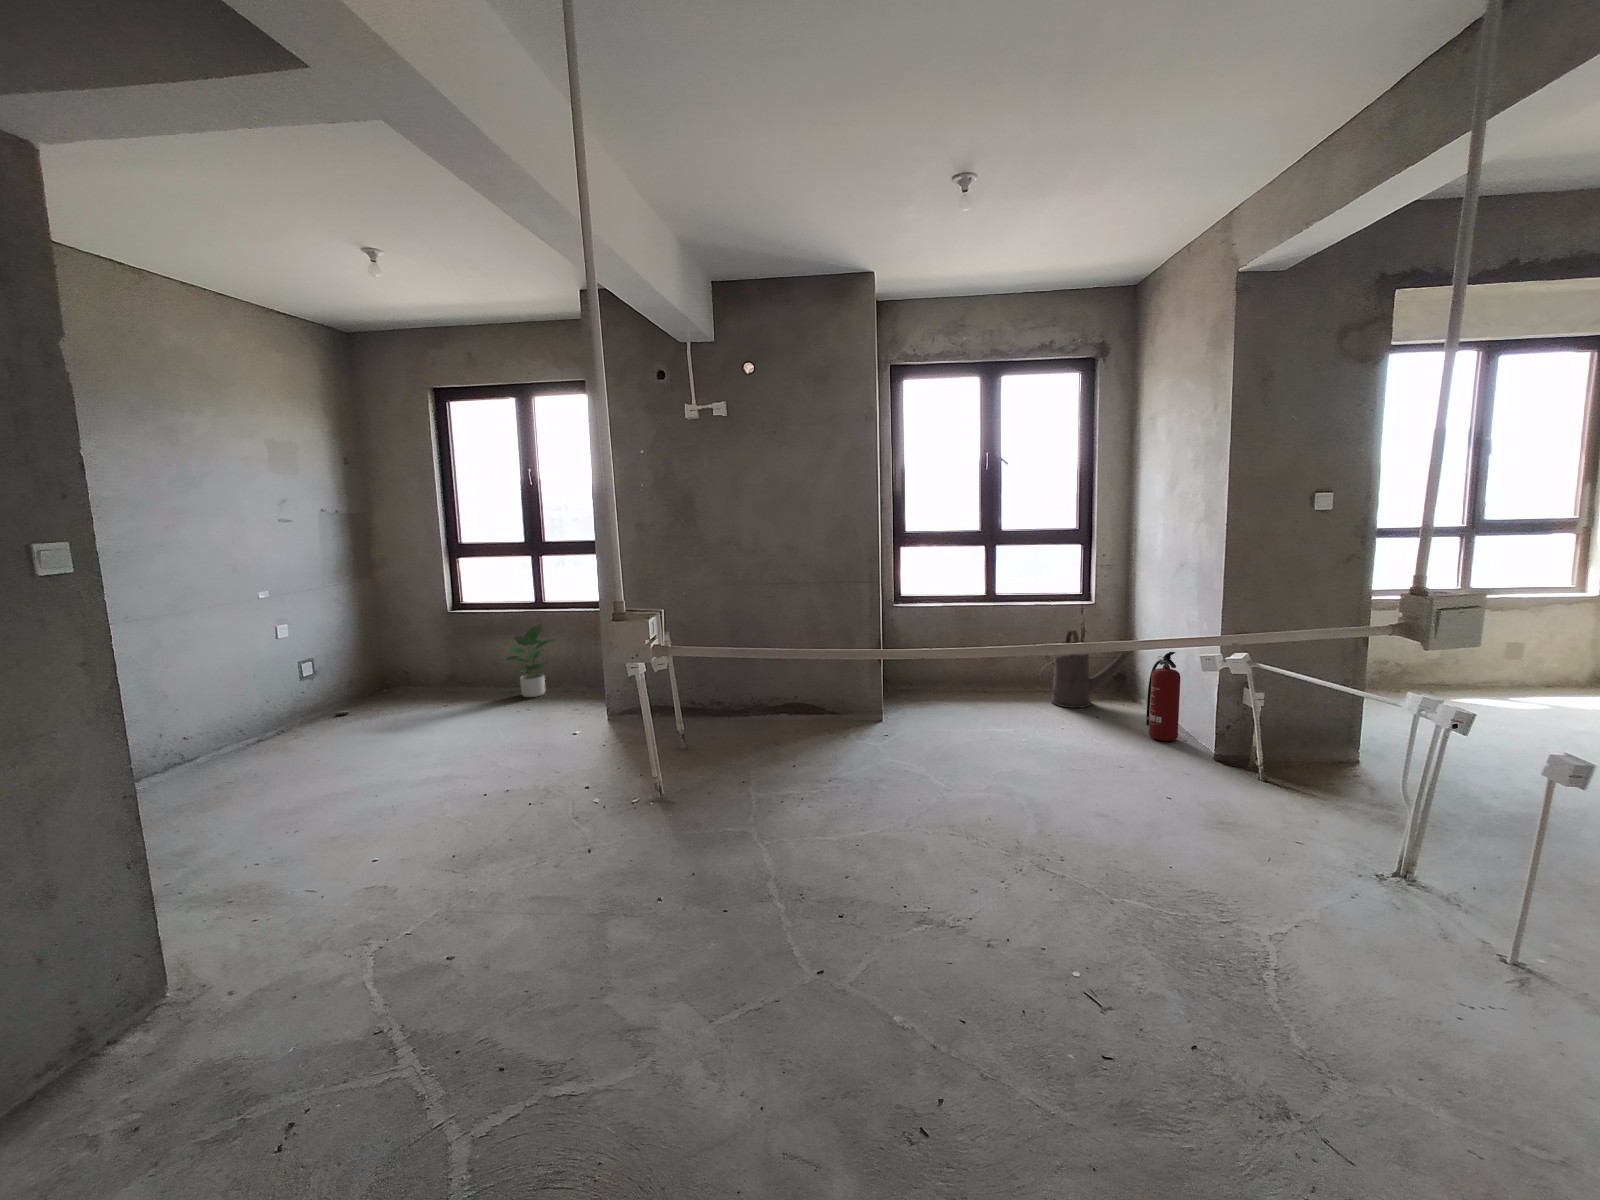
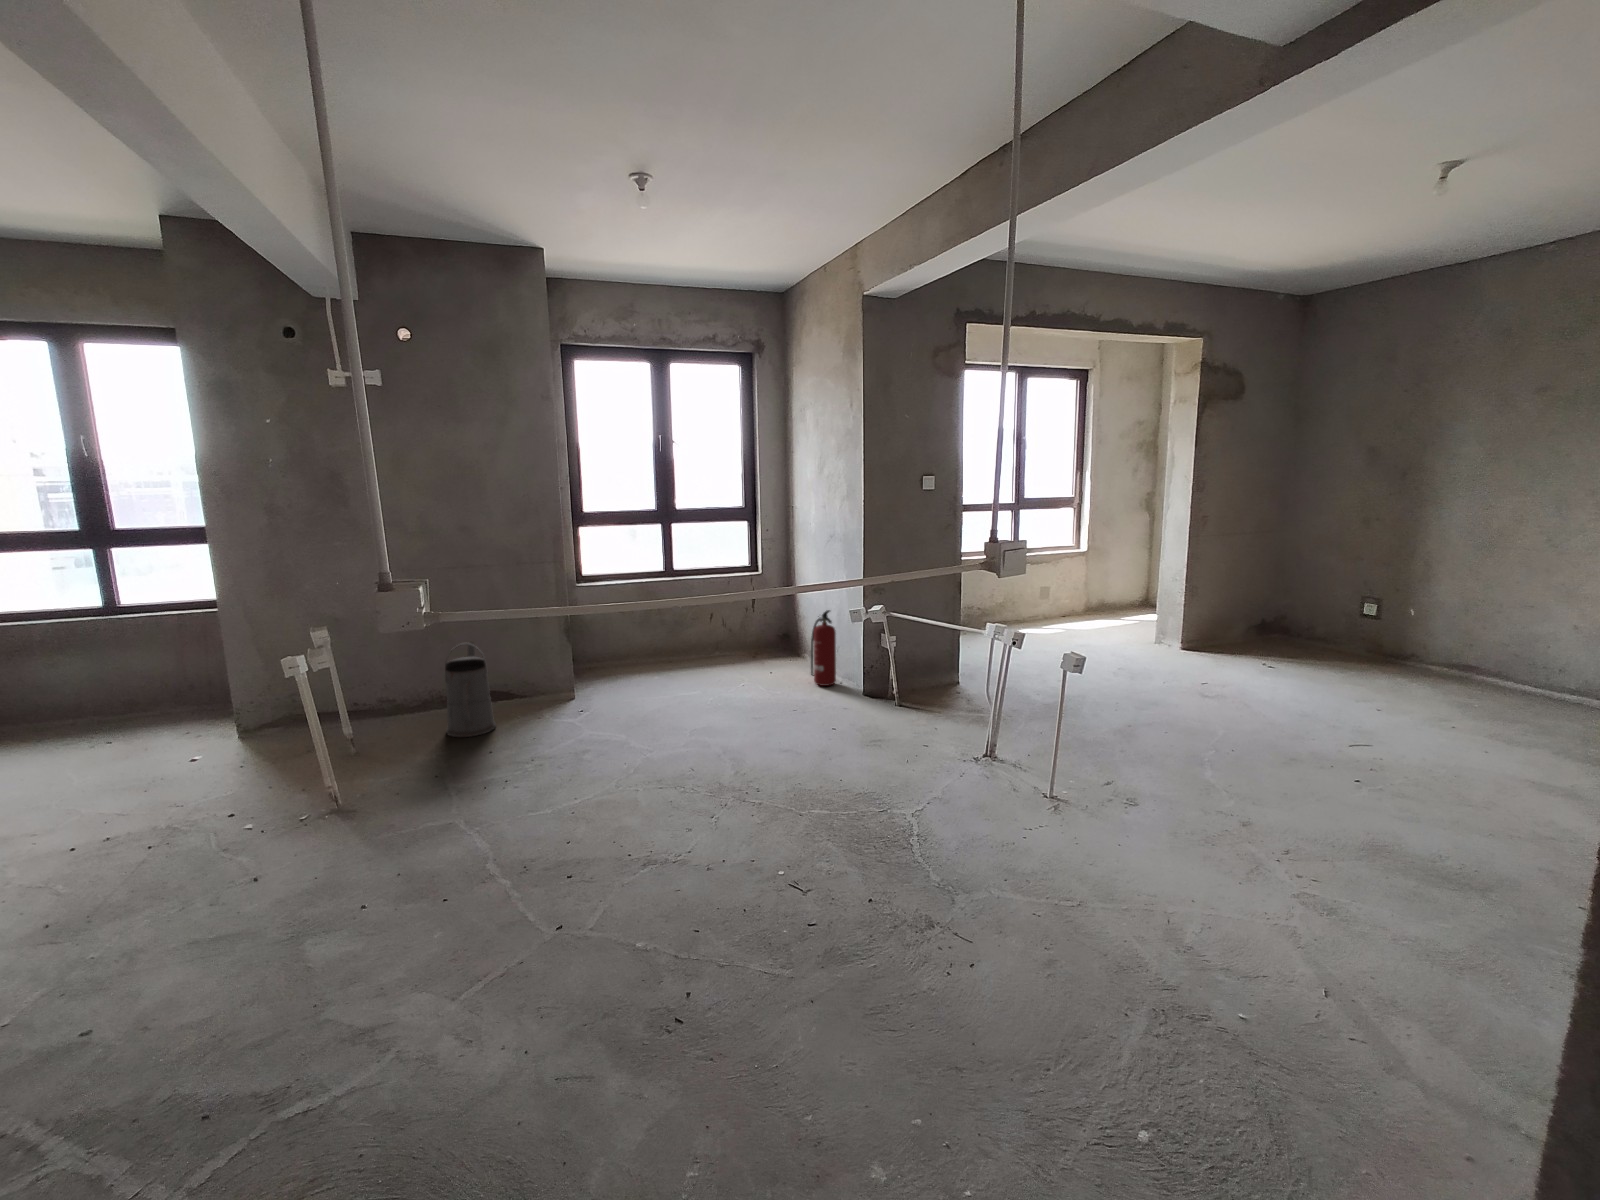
potted plant: present [504,625,554,697] -> none [41,634,139,729]
watering can: present [1040,630,1129,708] -> present [445,642,496,737]

